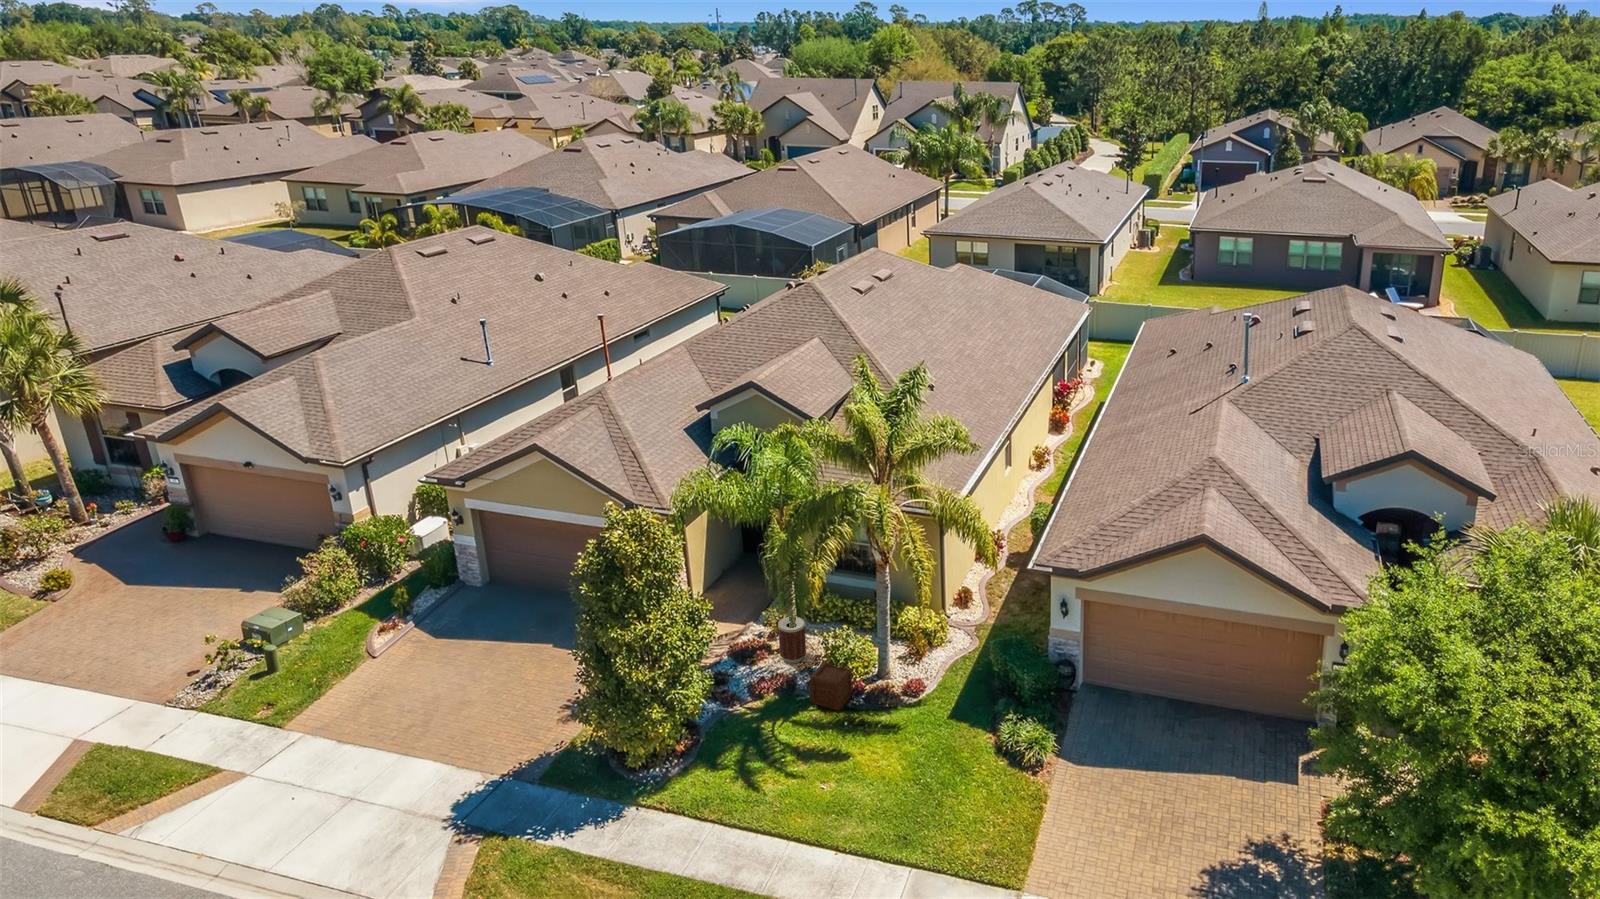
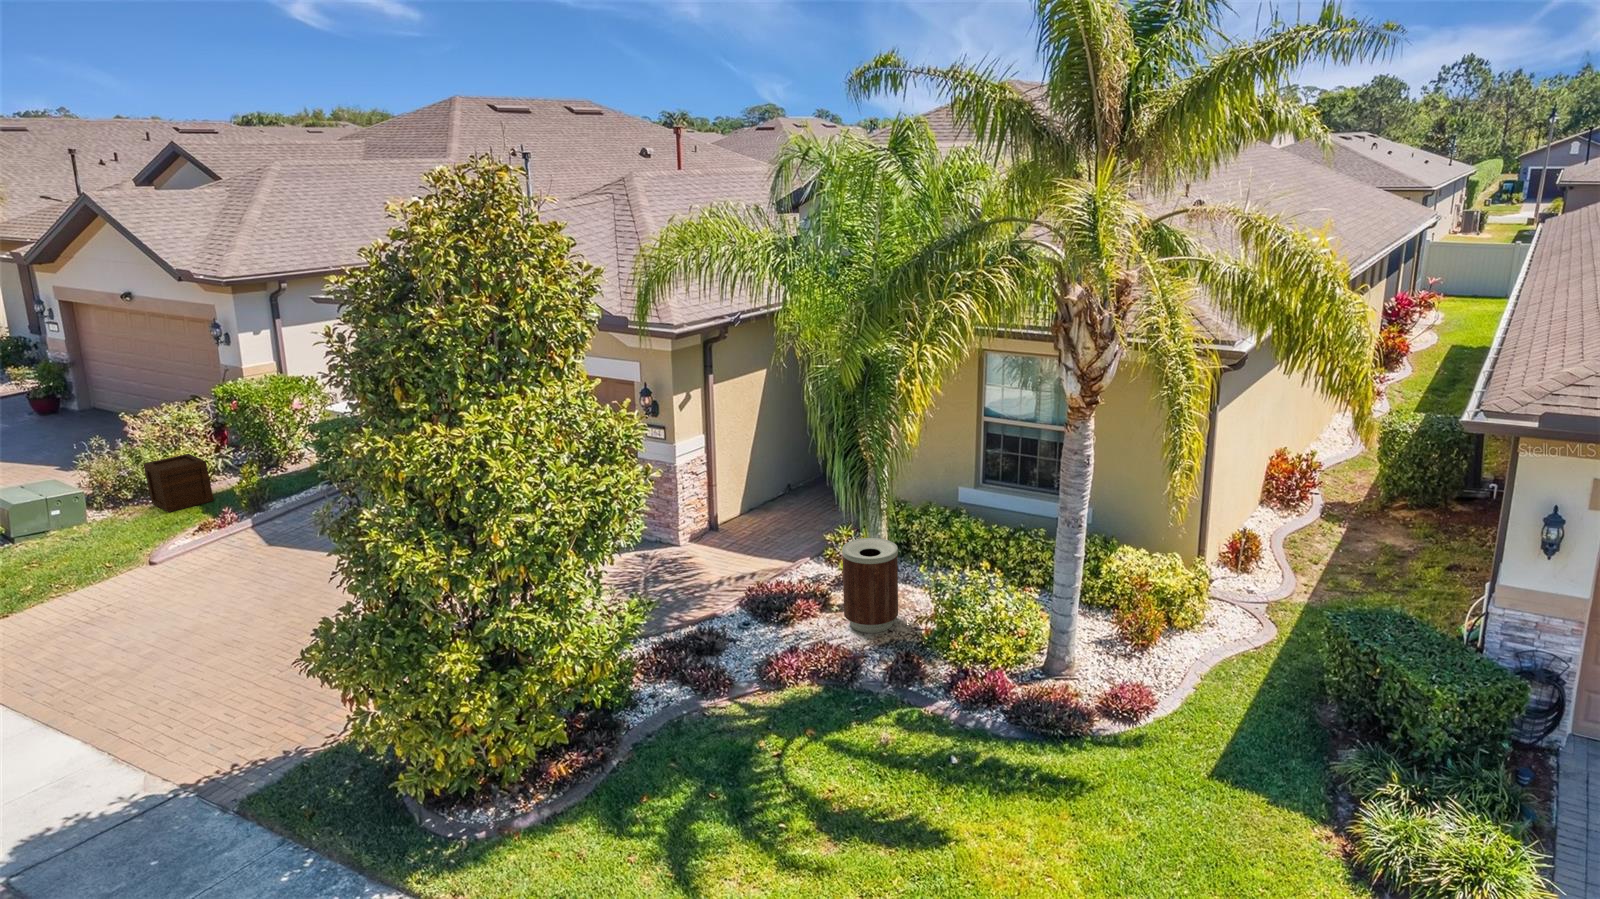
wooden crate: present [810,662,853,710] -> present [144,454,214,512]

